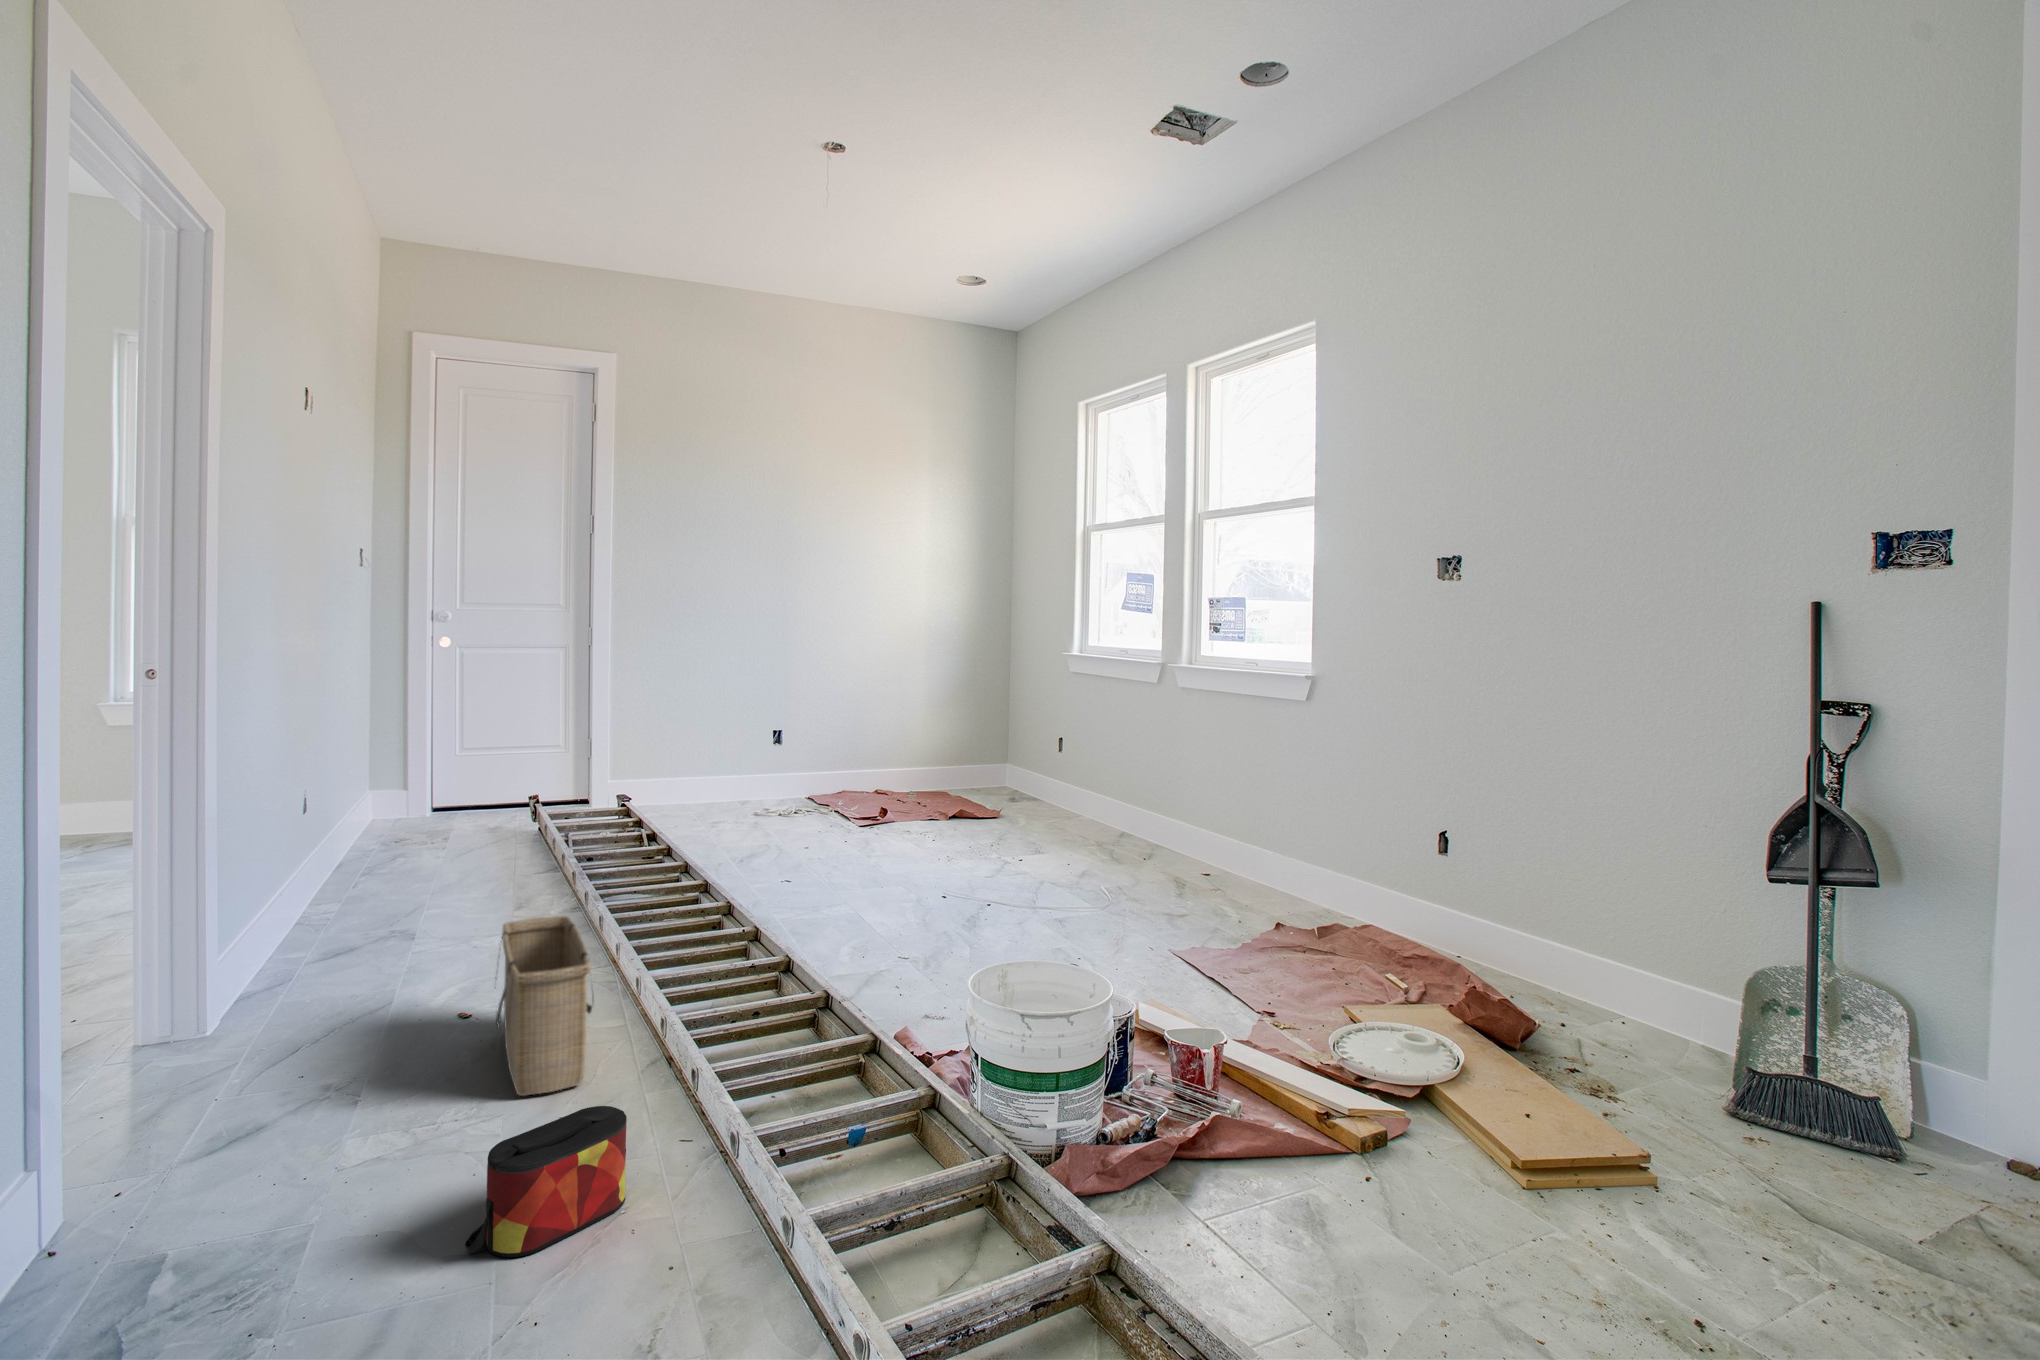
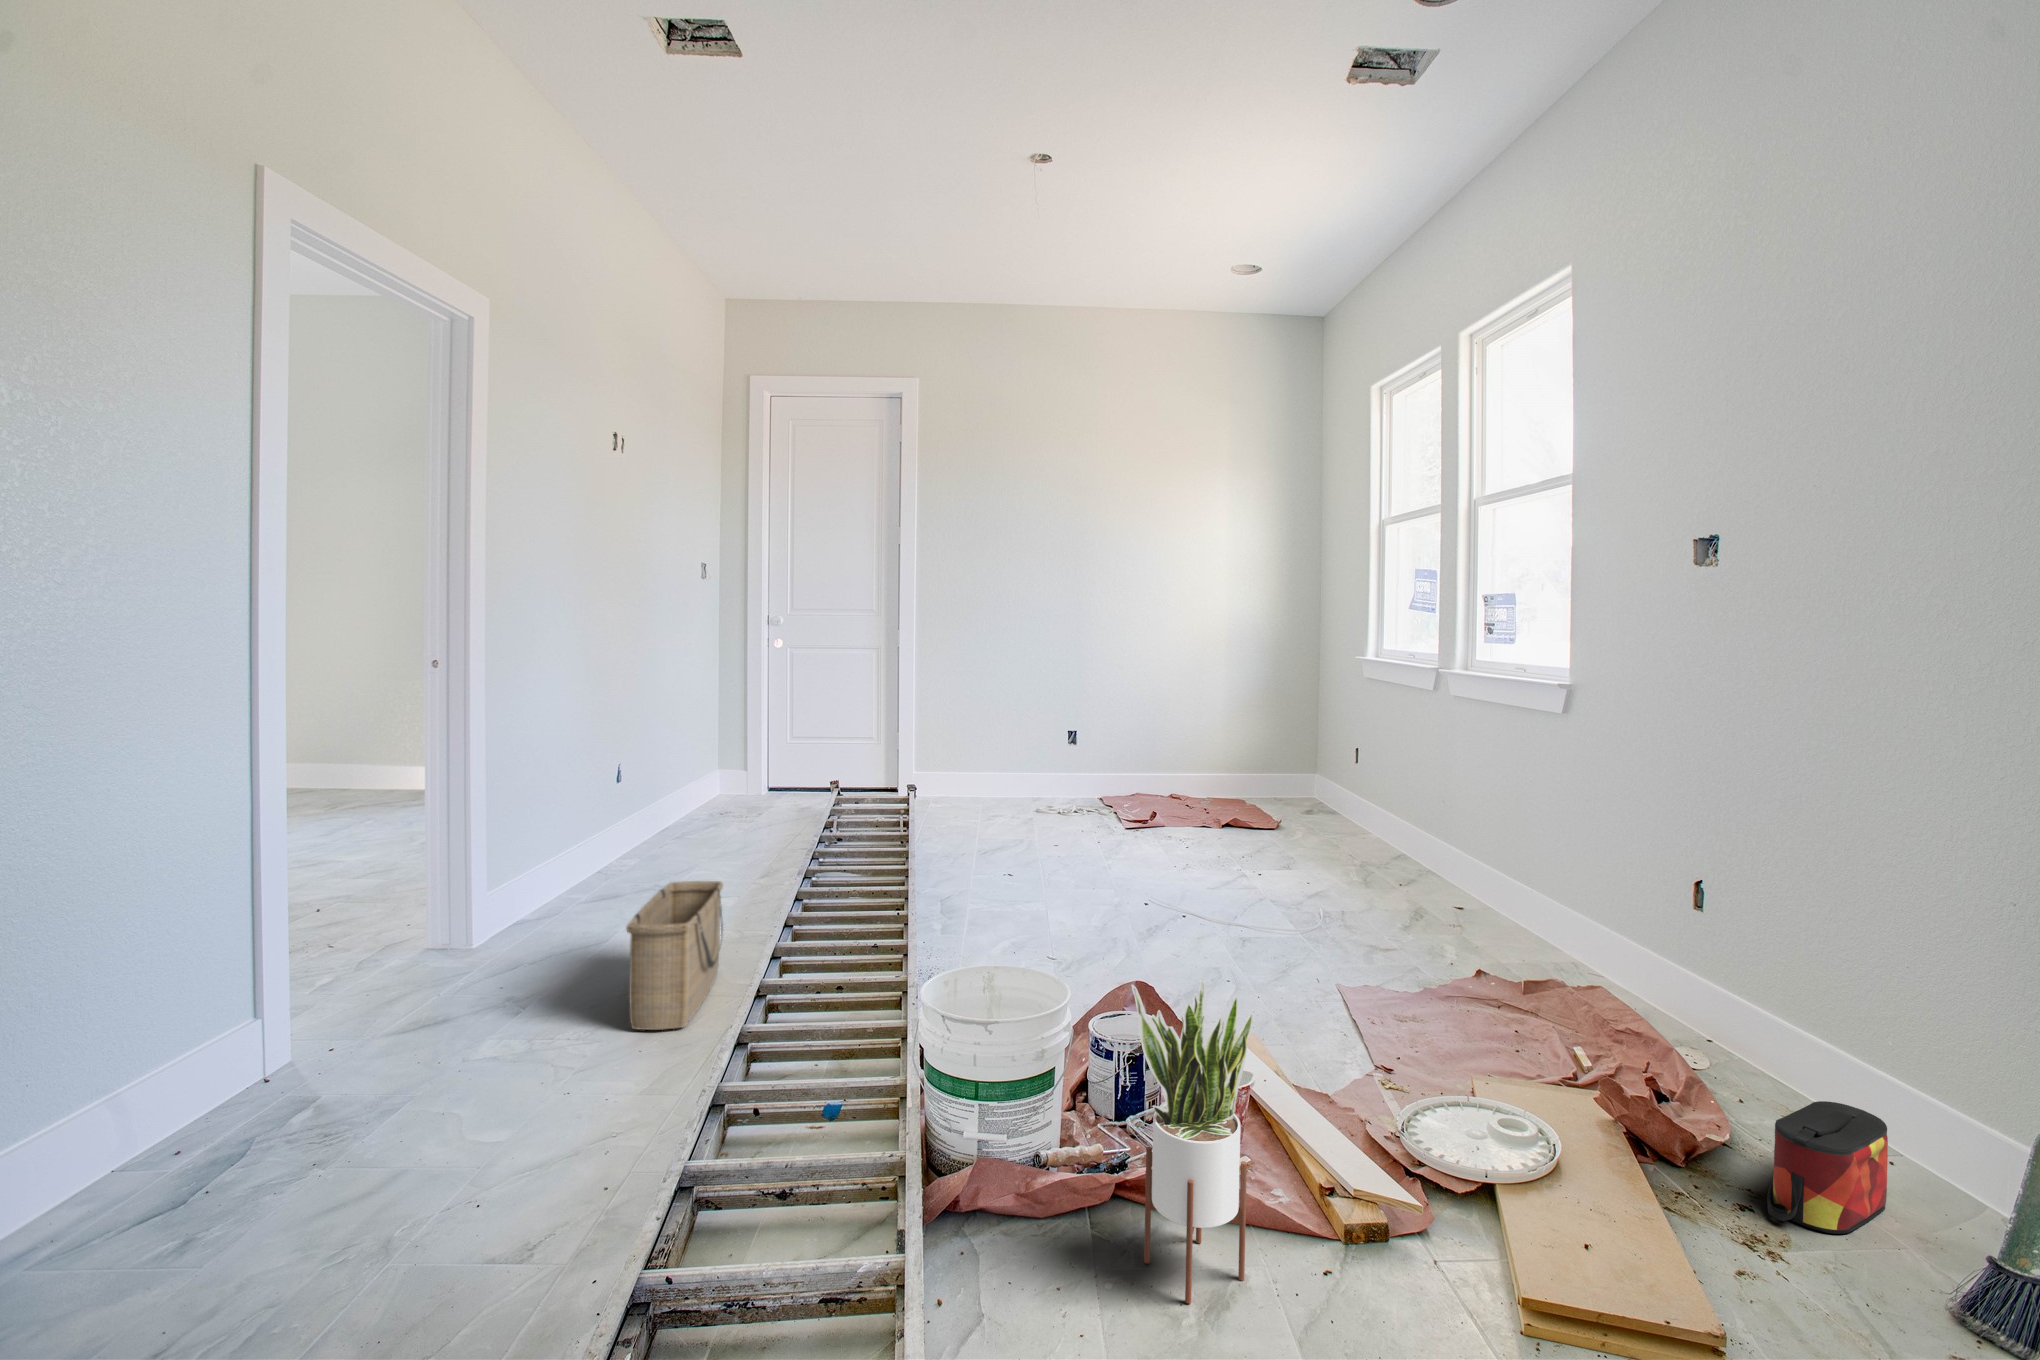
potted plant: none [1225,945,1314,1234] -> present [1131,980,1253,1304]
bag: present [465,1106,627,1257] -> present [1767,1101,1888,1234]

